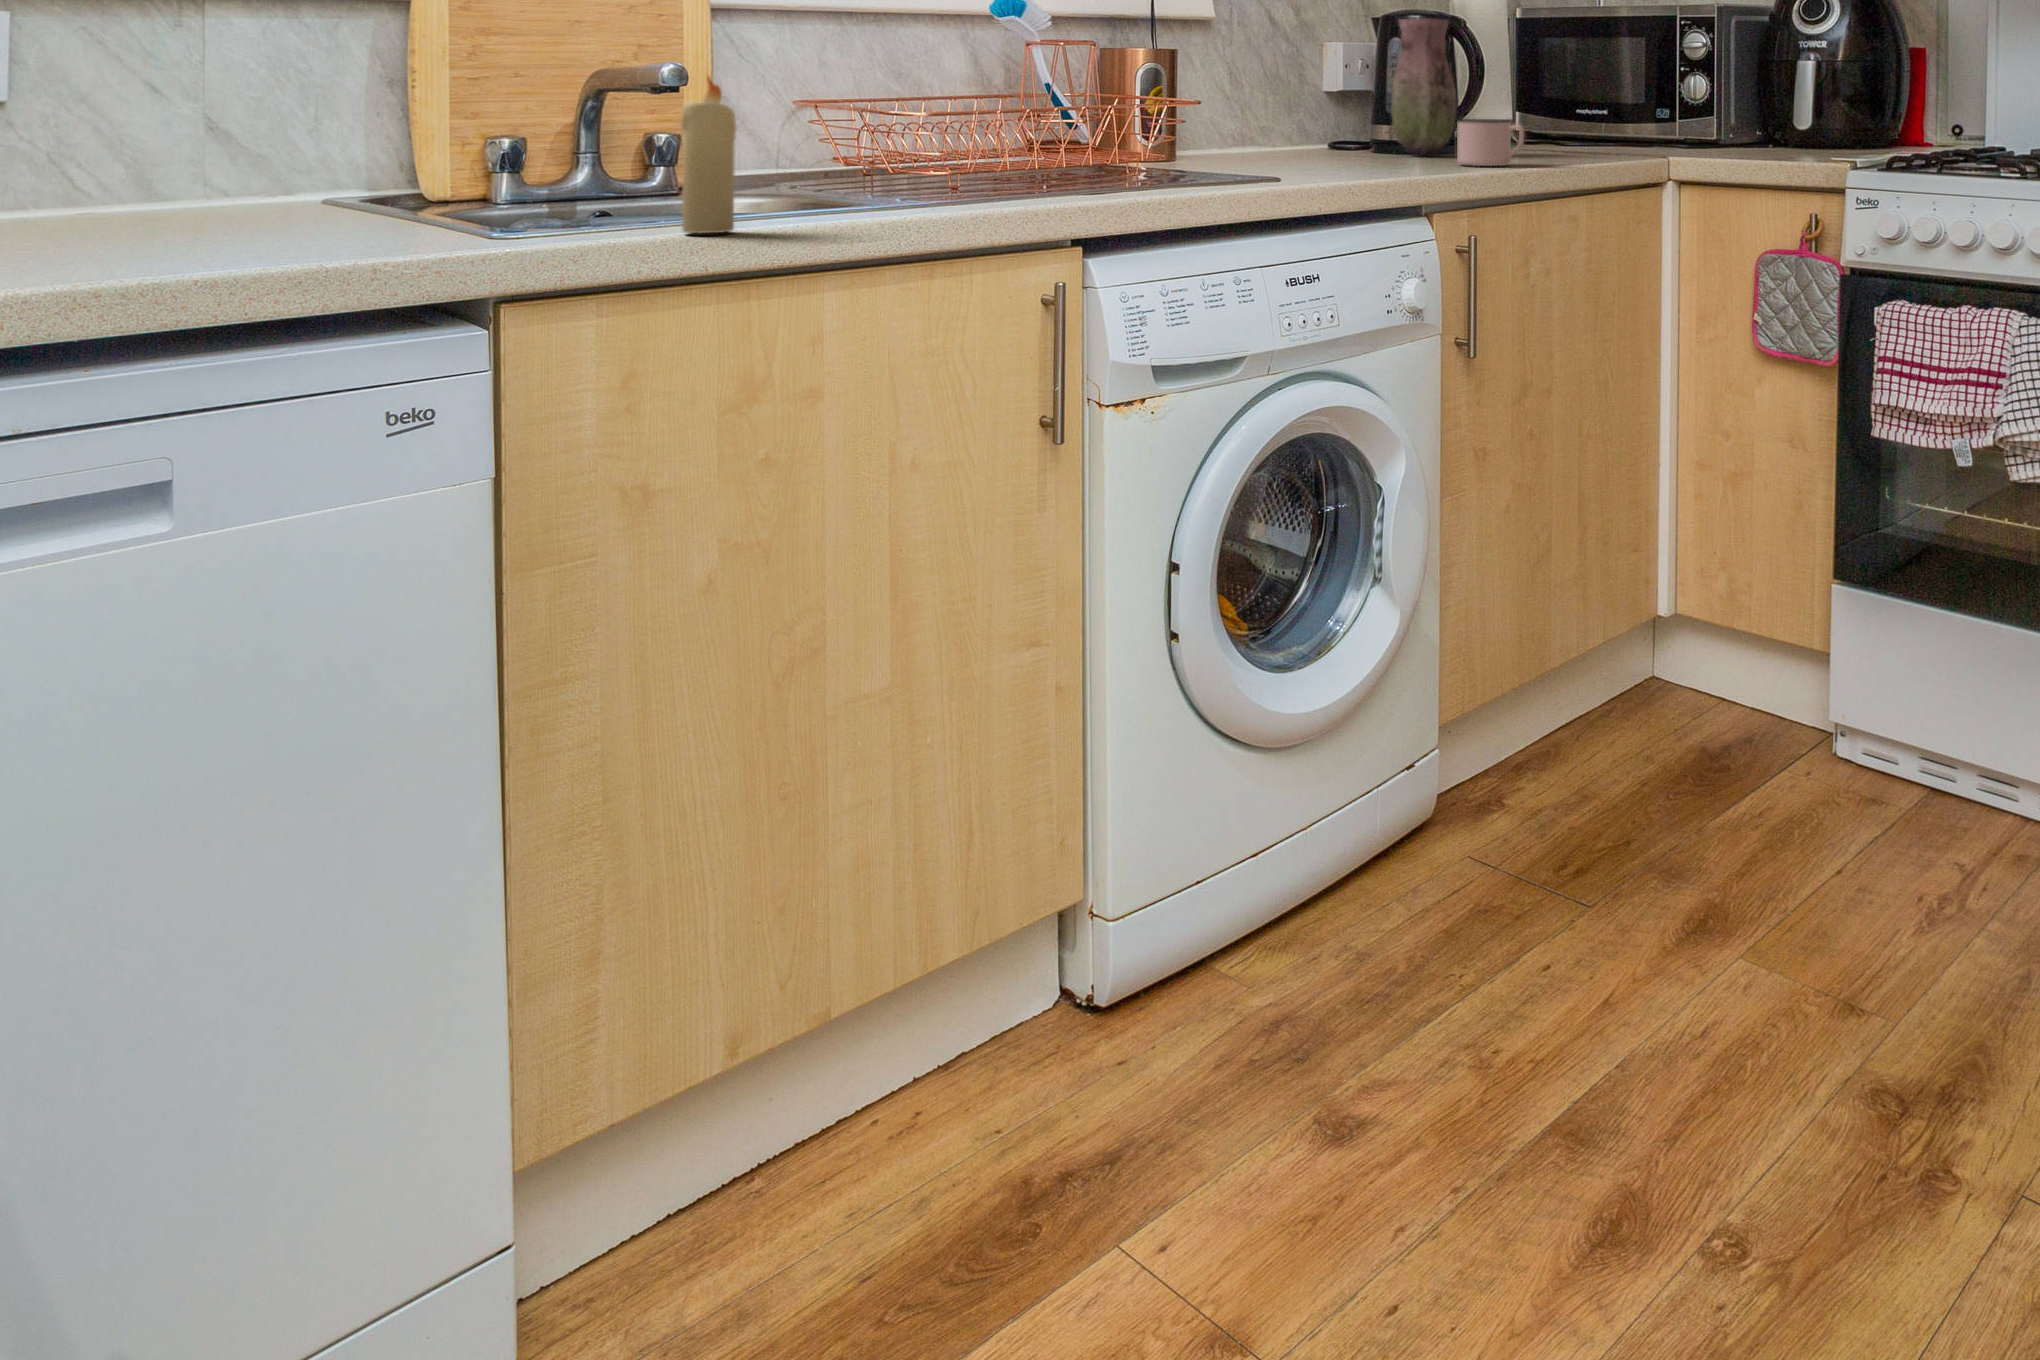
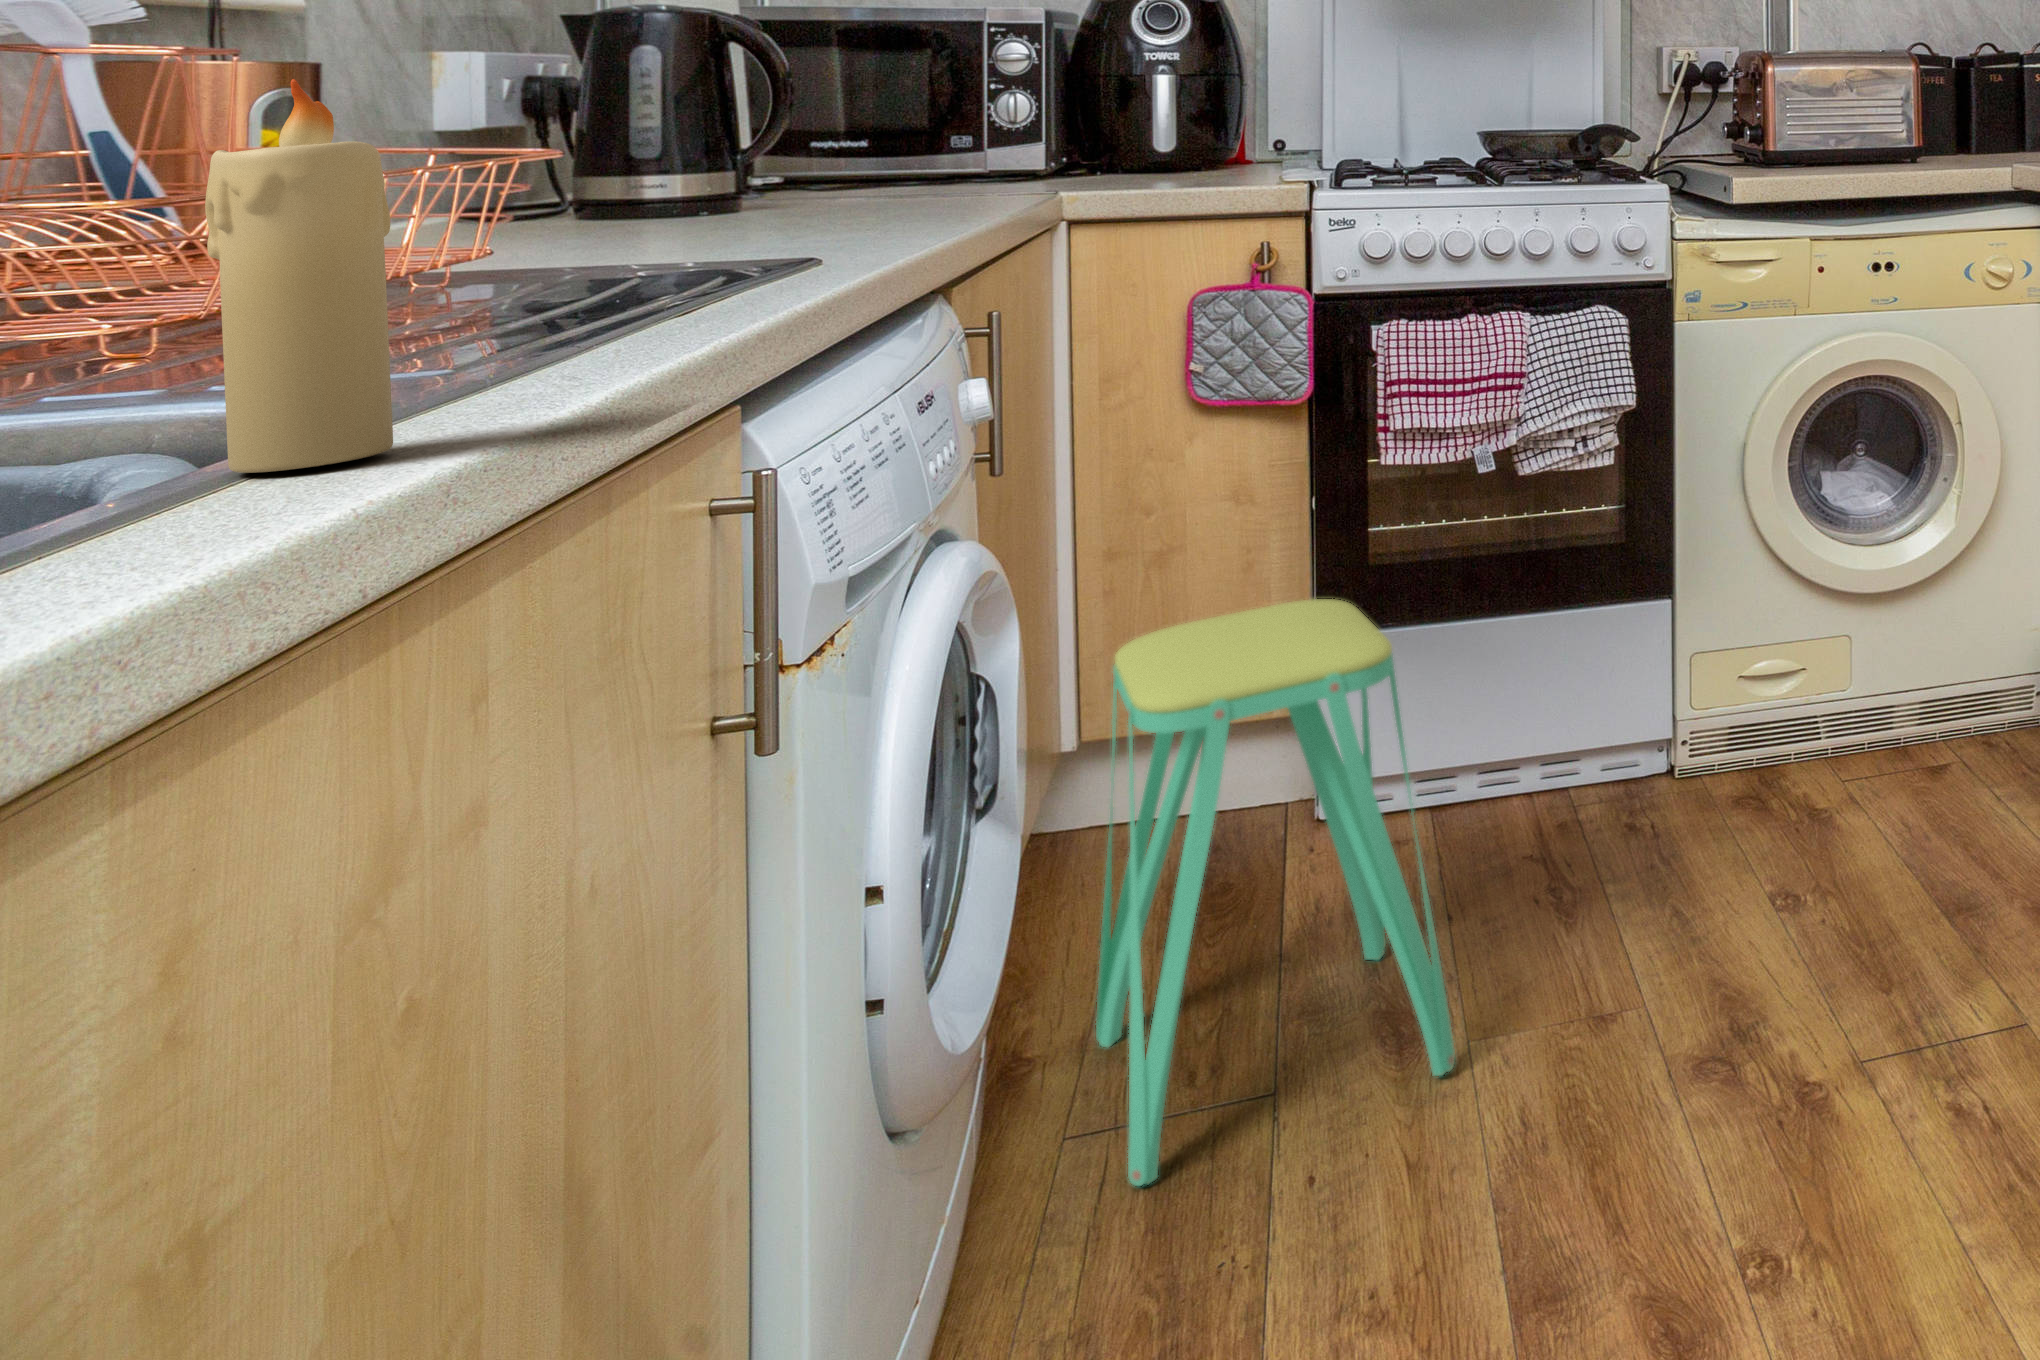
vase: present [1391,18,1456,155] -> none [620,15,747,227]
mug: present [1457,119,1524,166] -> none [841,156,963,227]
stool: none [1482,502,1780,952] -> present [1096,599,1455,1186]

